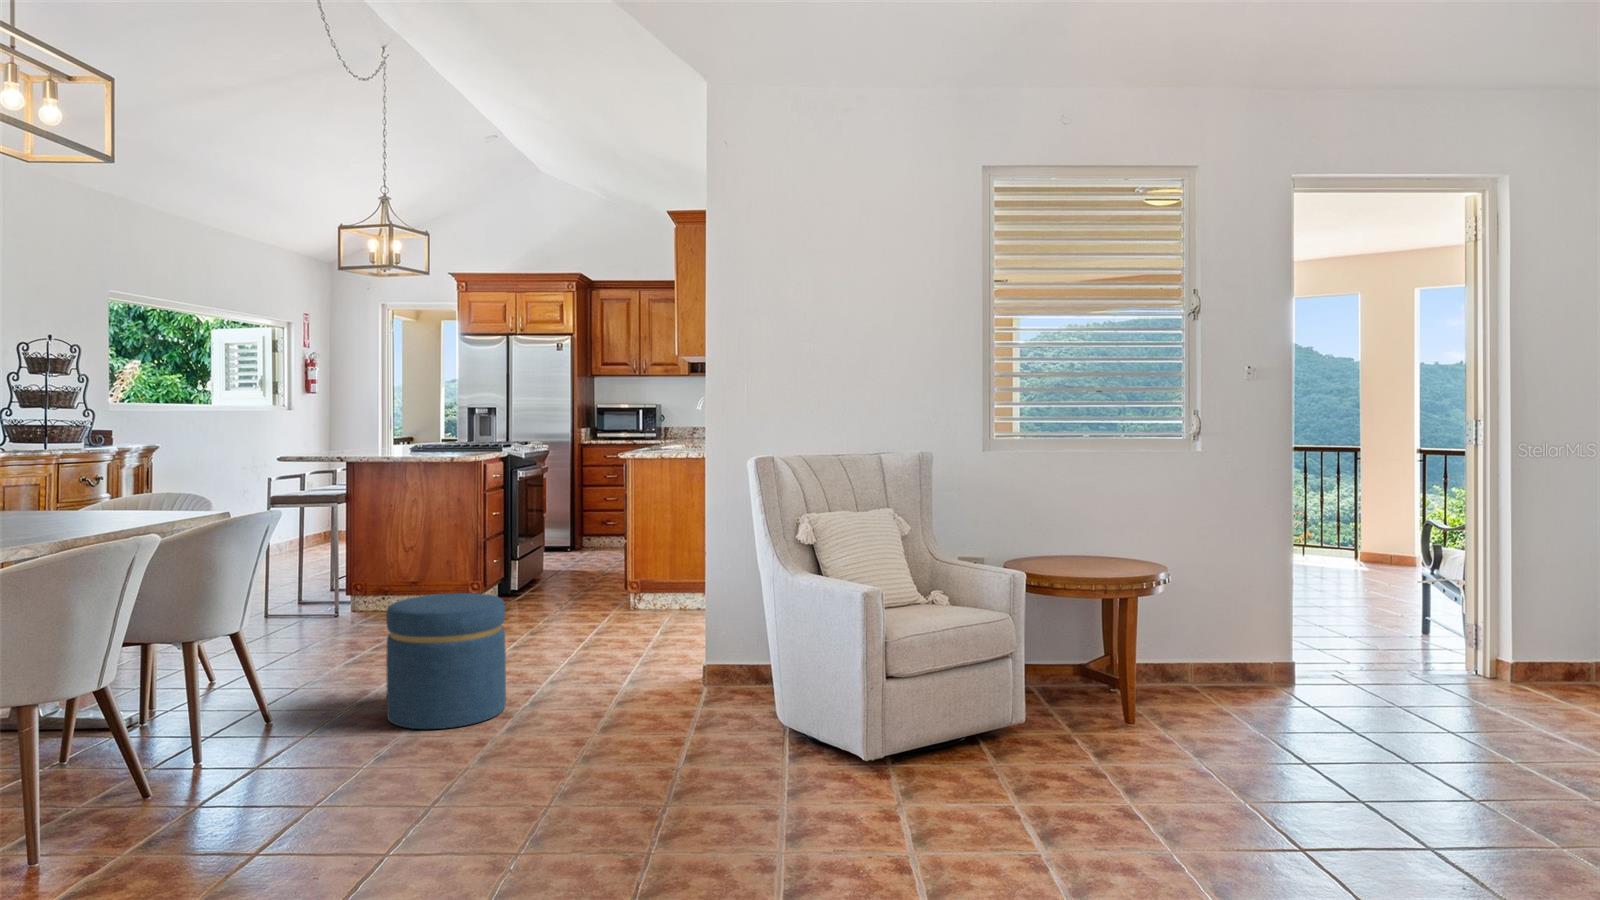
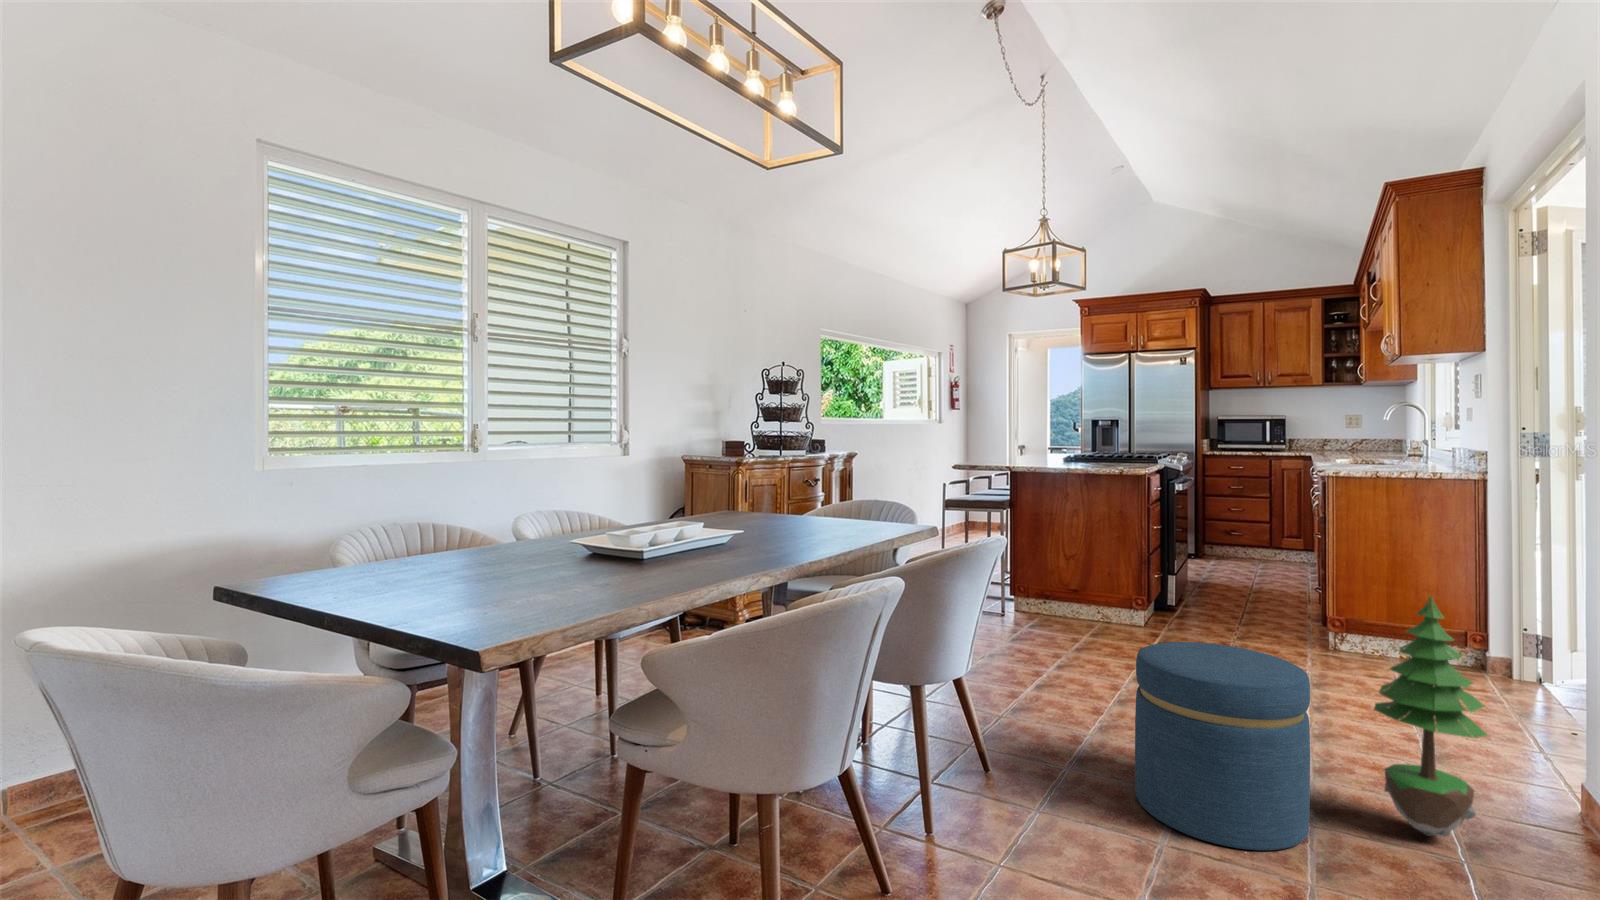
potted tree: none [549,540,608,700] -> present [1374,596,1487,837]

